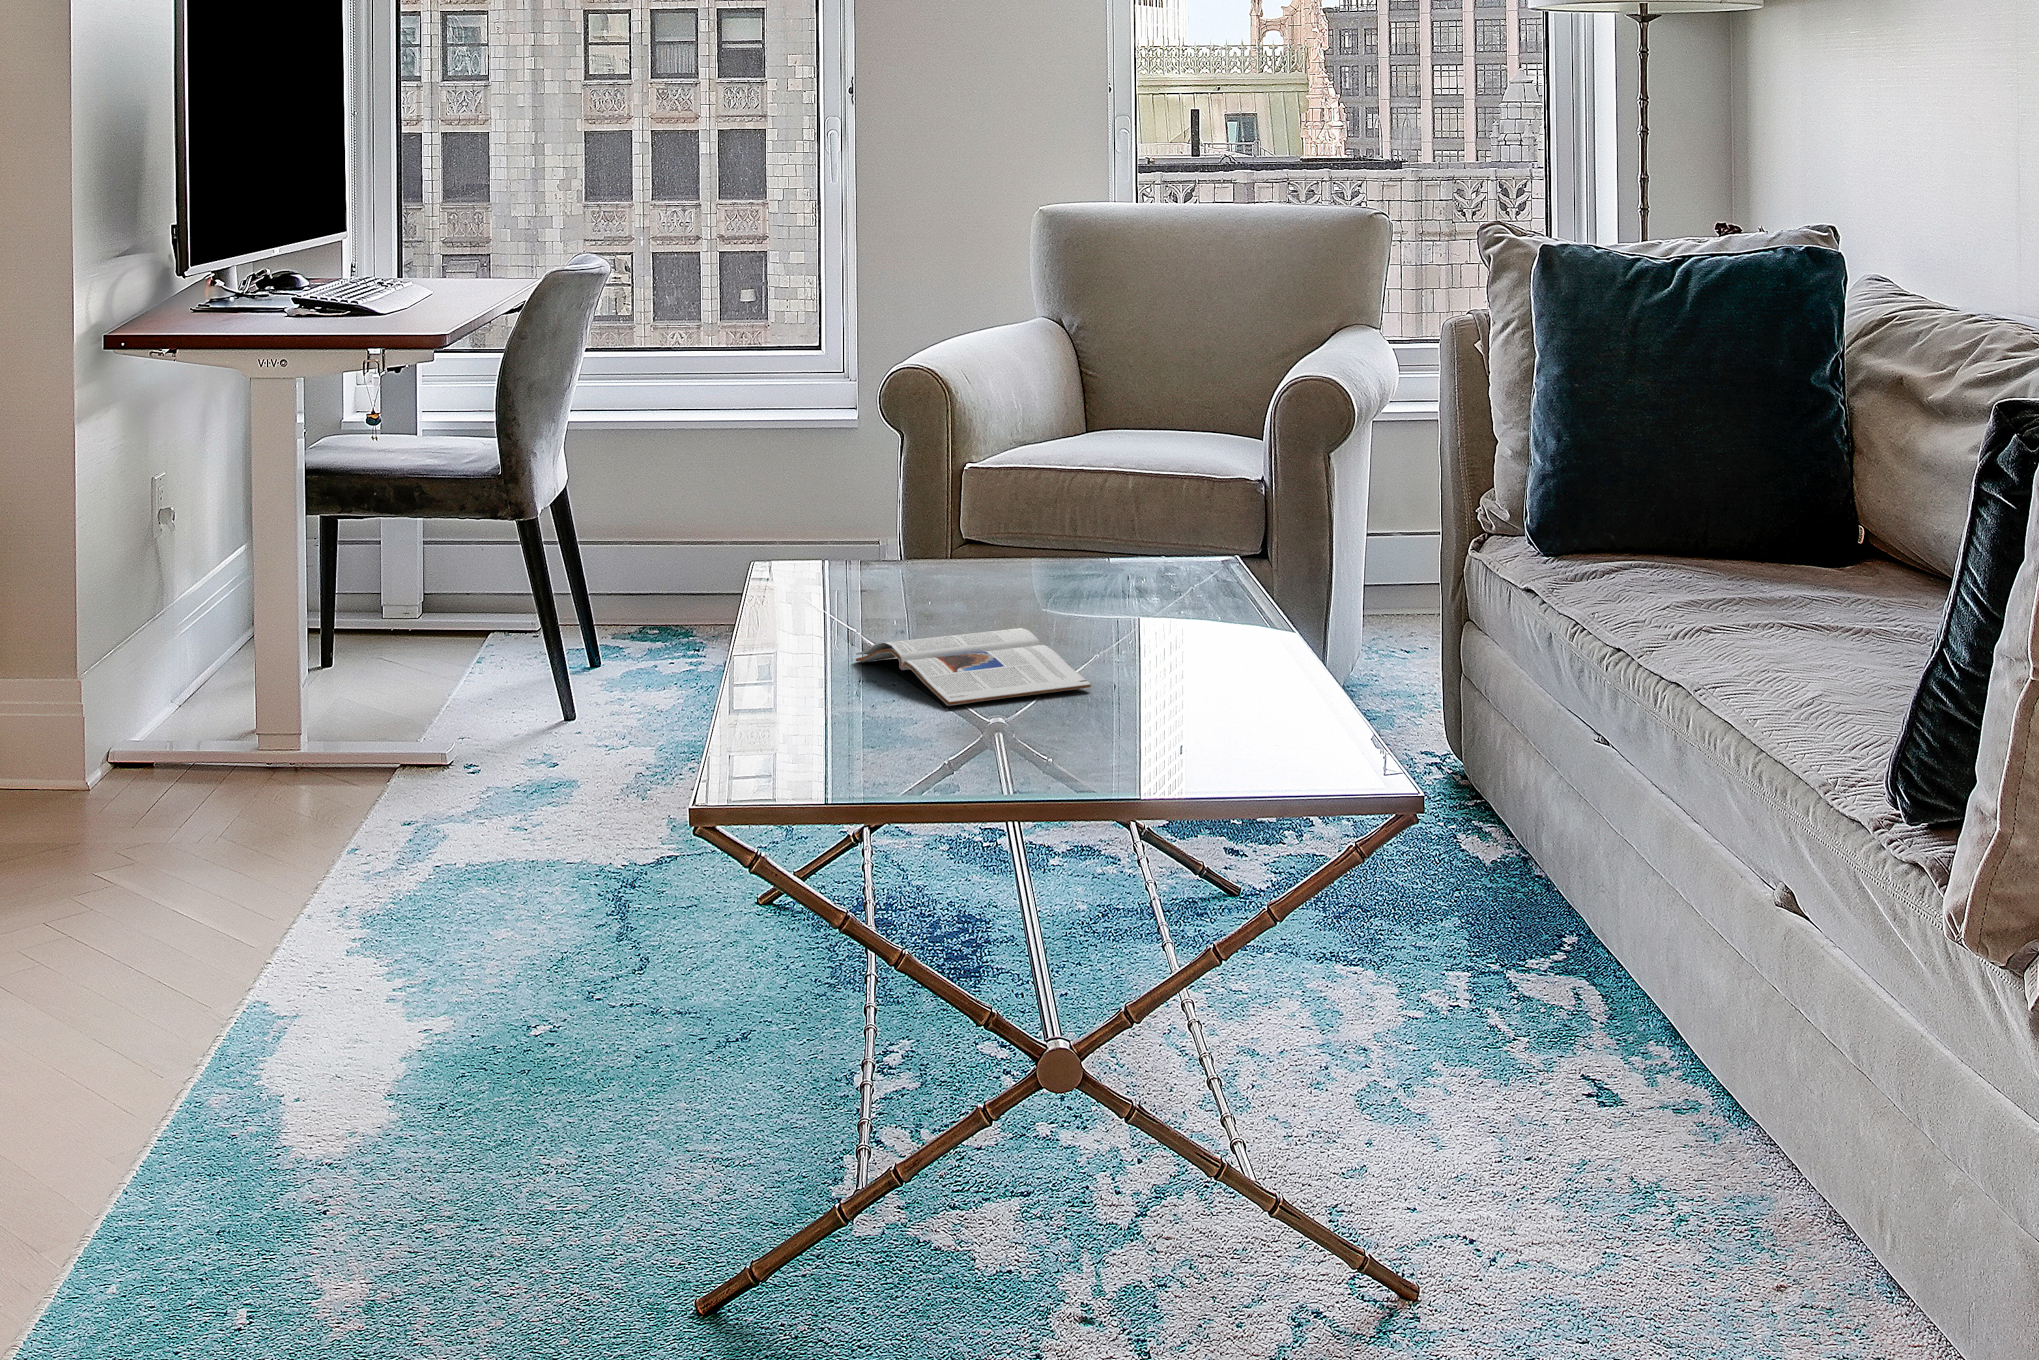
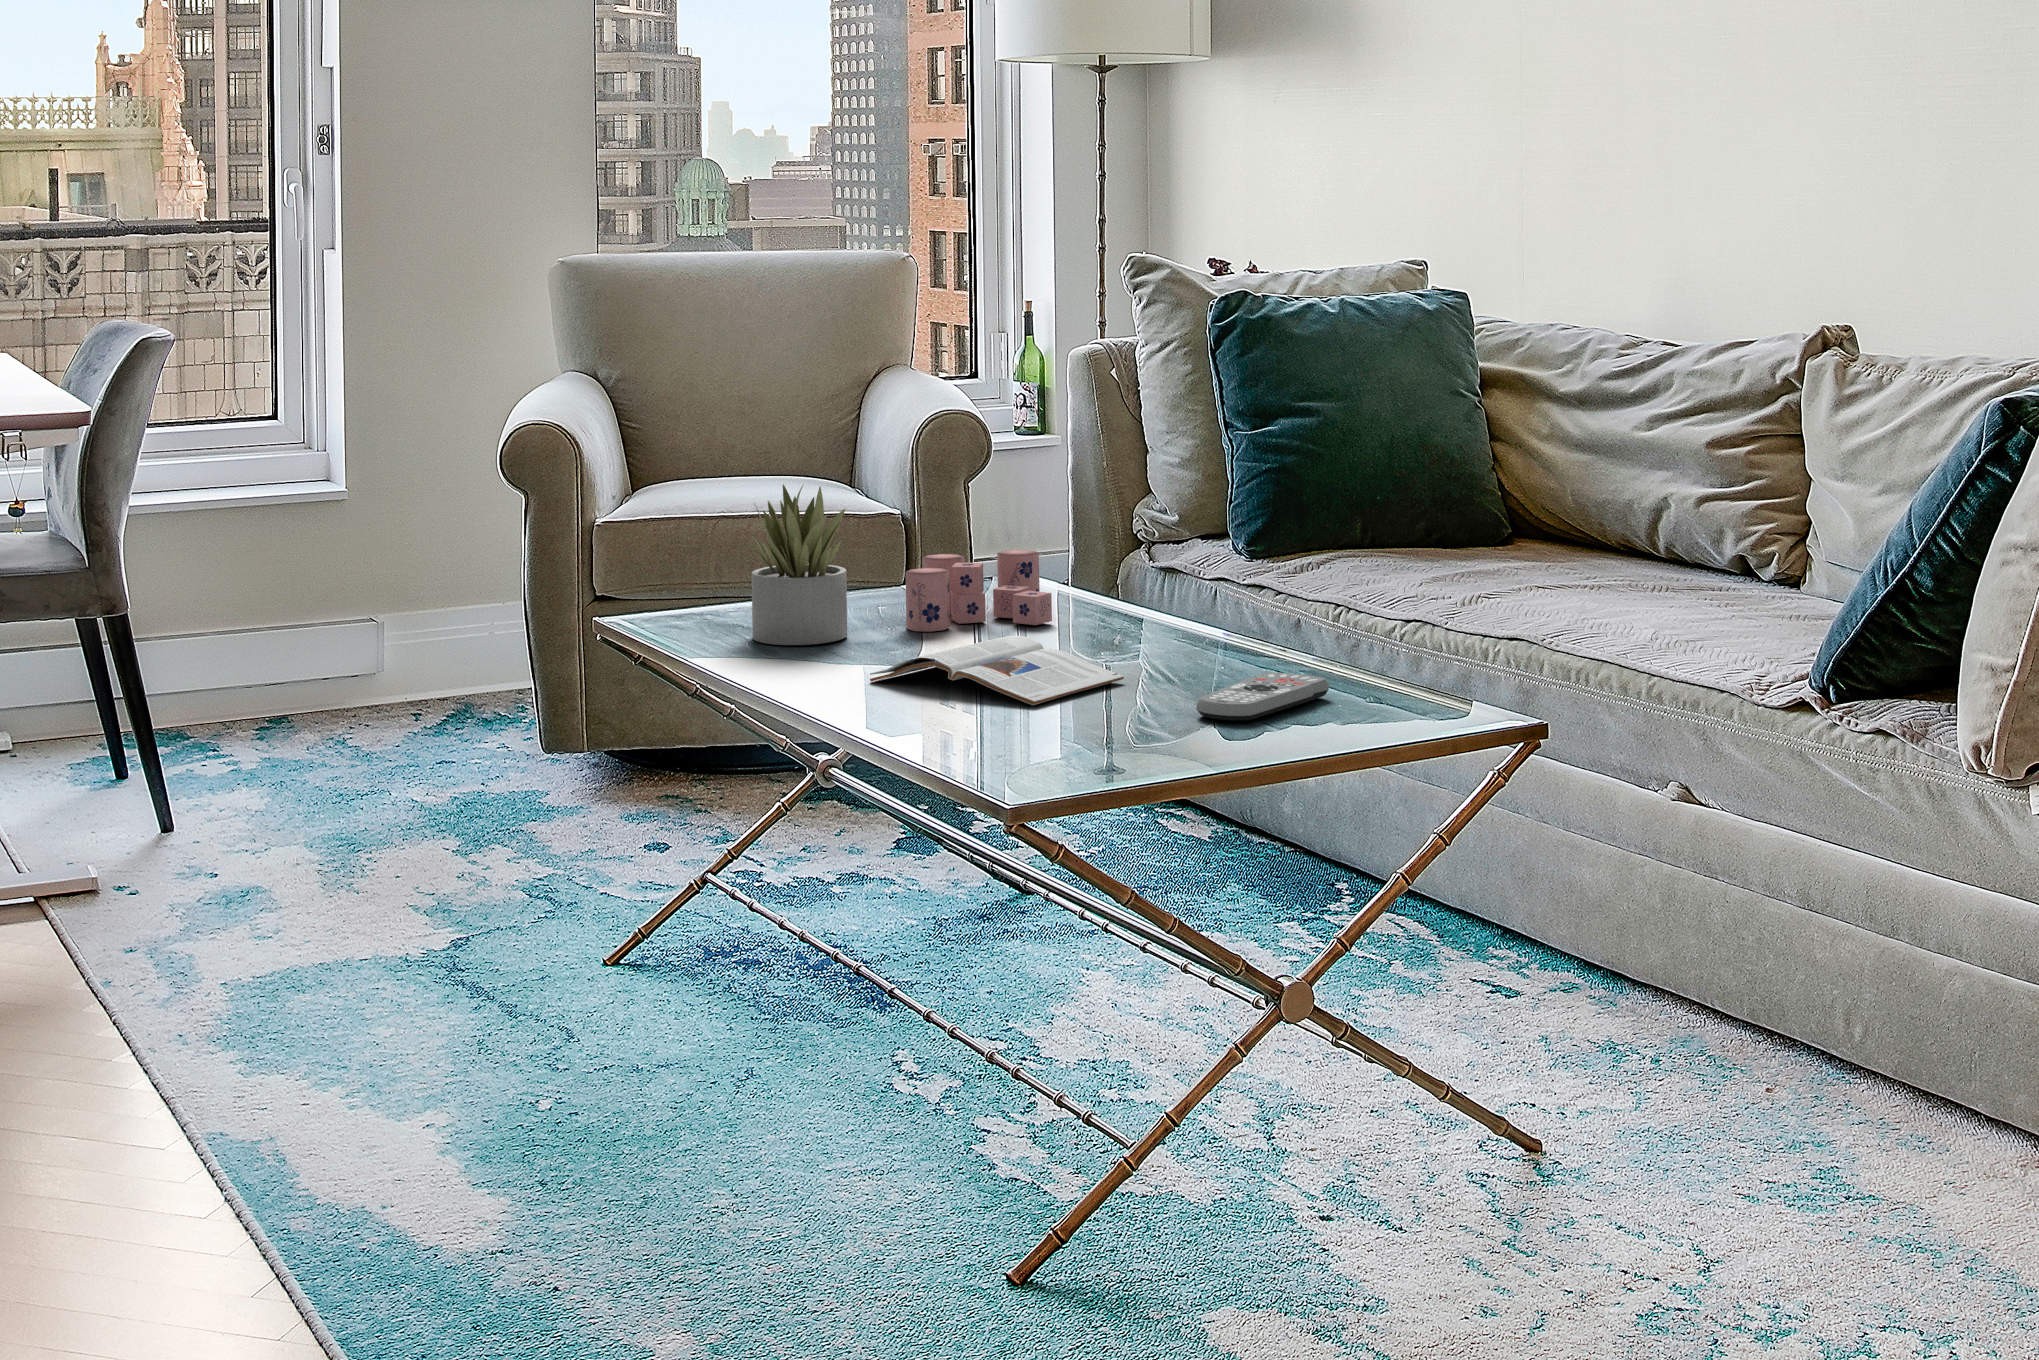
succulent plant: none [840,451,937,616] -> present [746,484,847,645]
candle: none [1005,533,1177,617] -> present [906,550,1052,632]
remote control: none [1084,698,1263,749] -> present [1196,672,1329,720]

